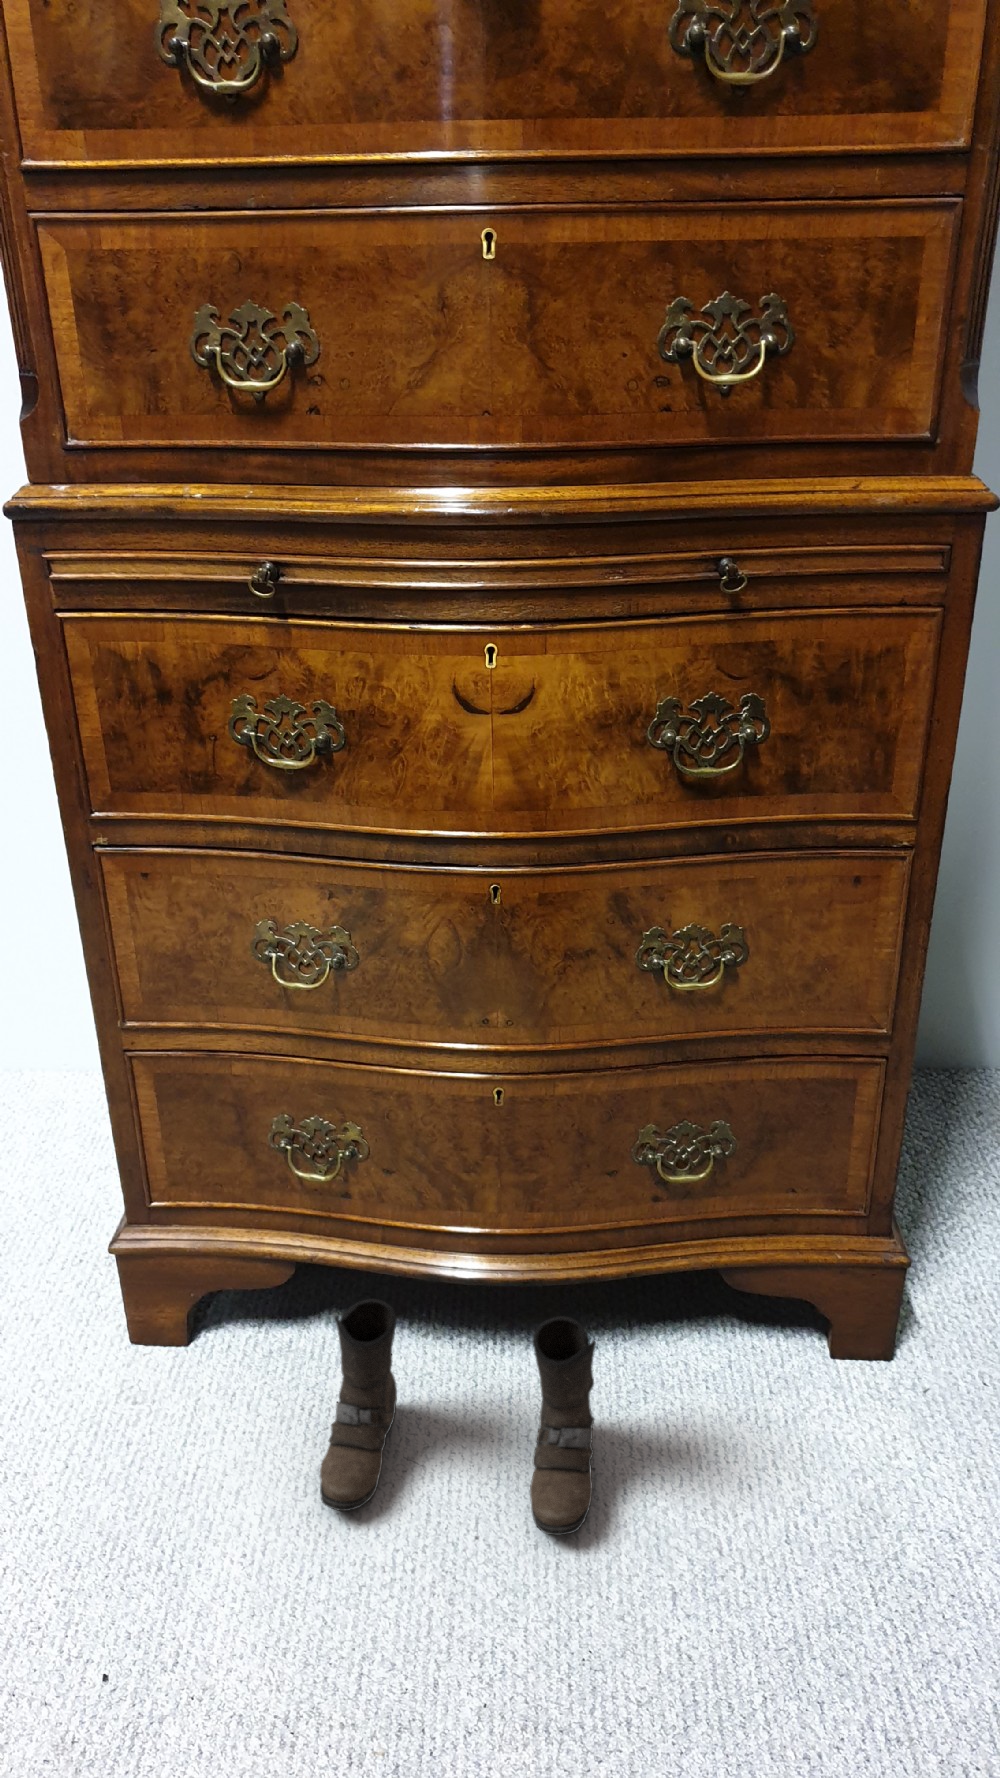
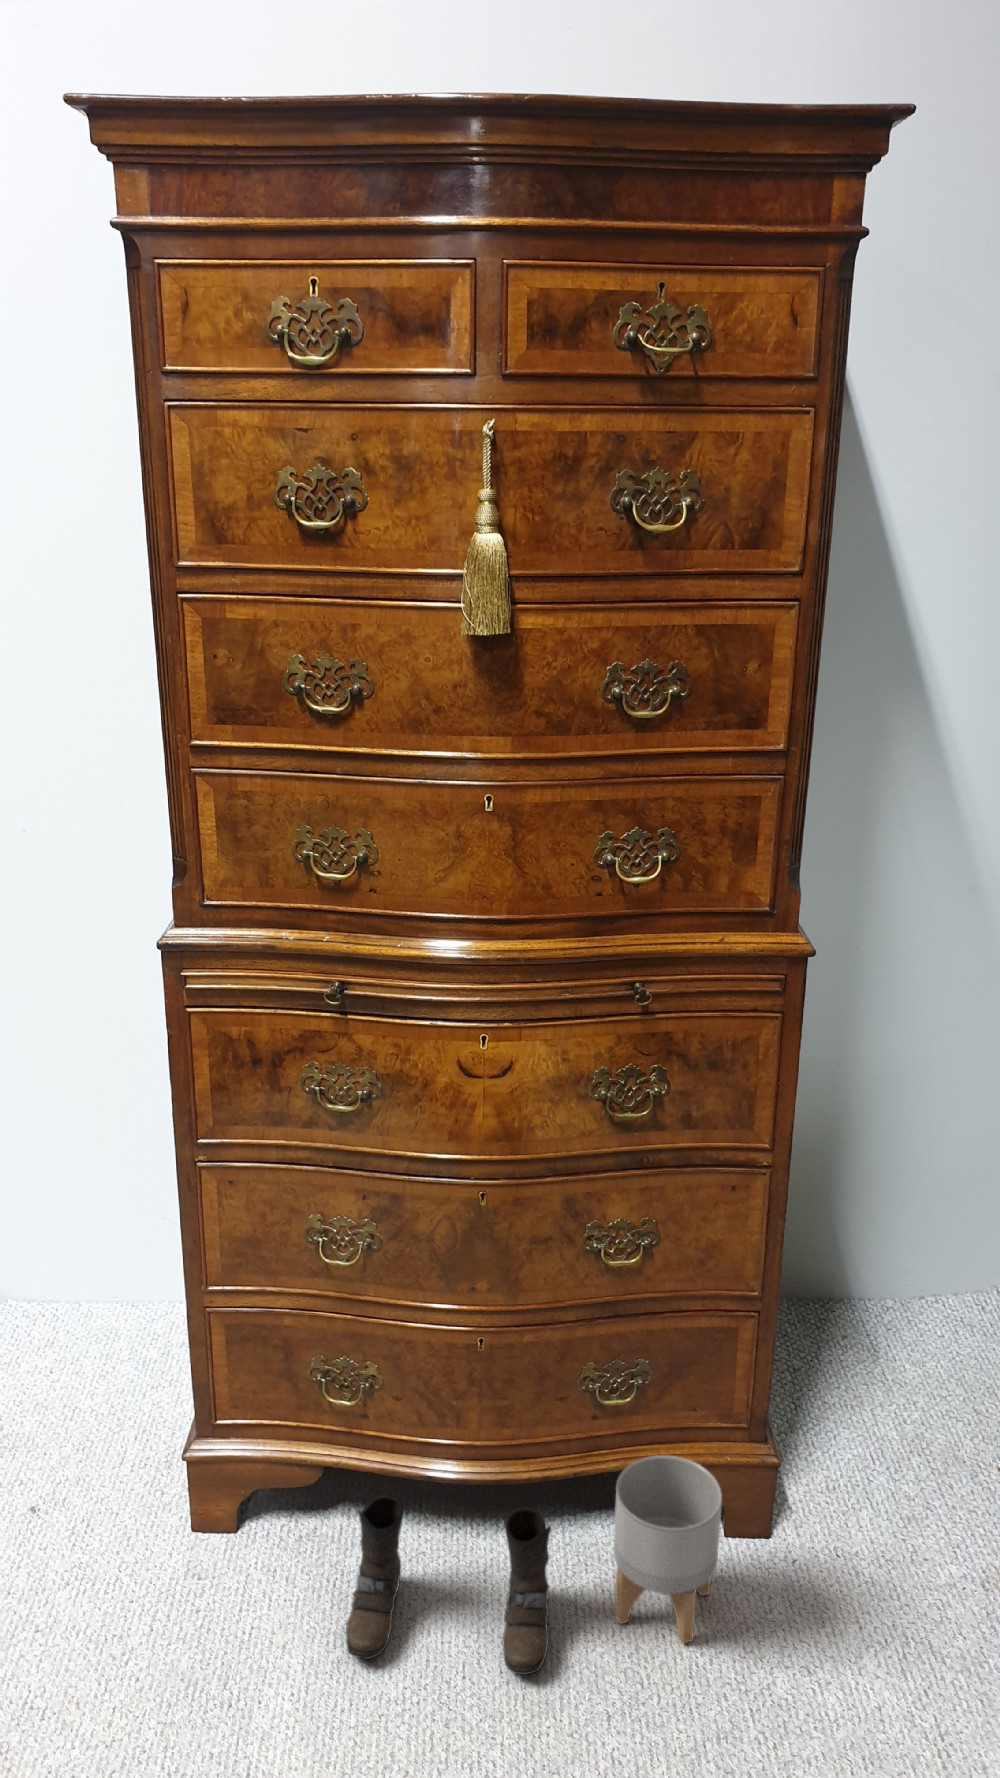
planter: none [683,1250,833,1497] -> present [614,1455,722,1644]

